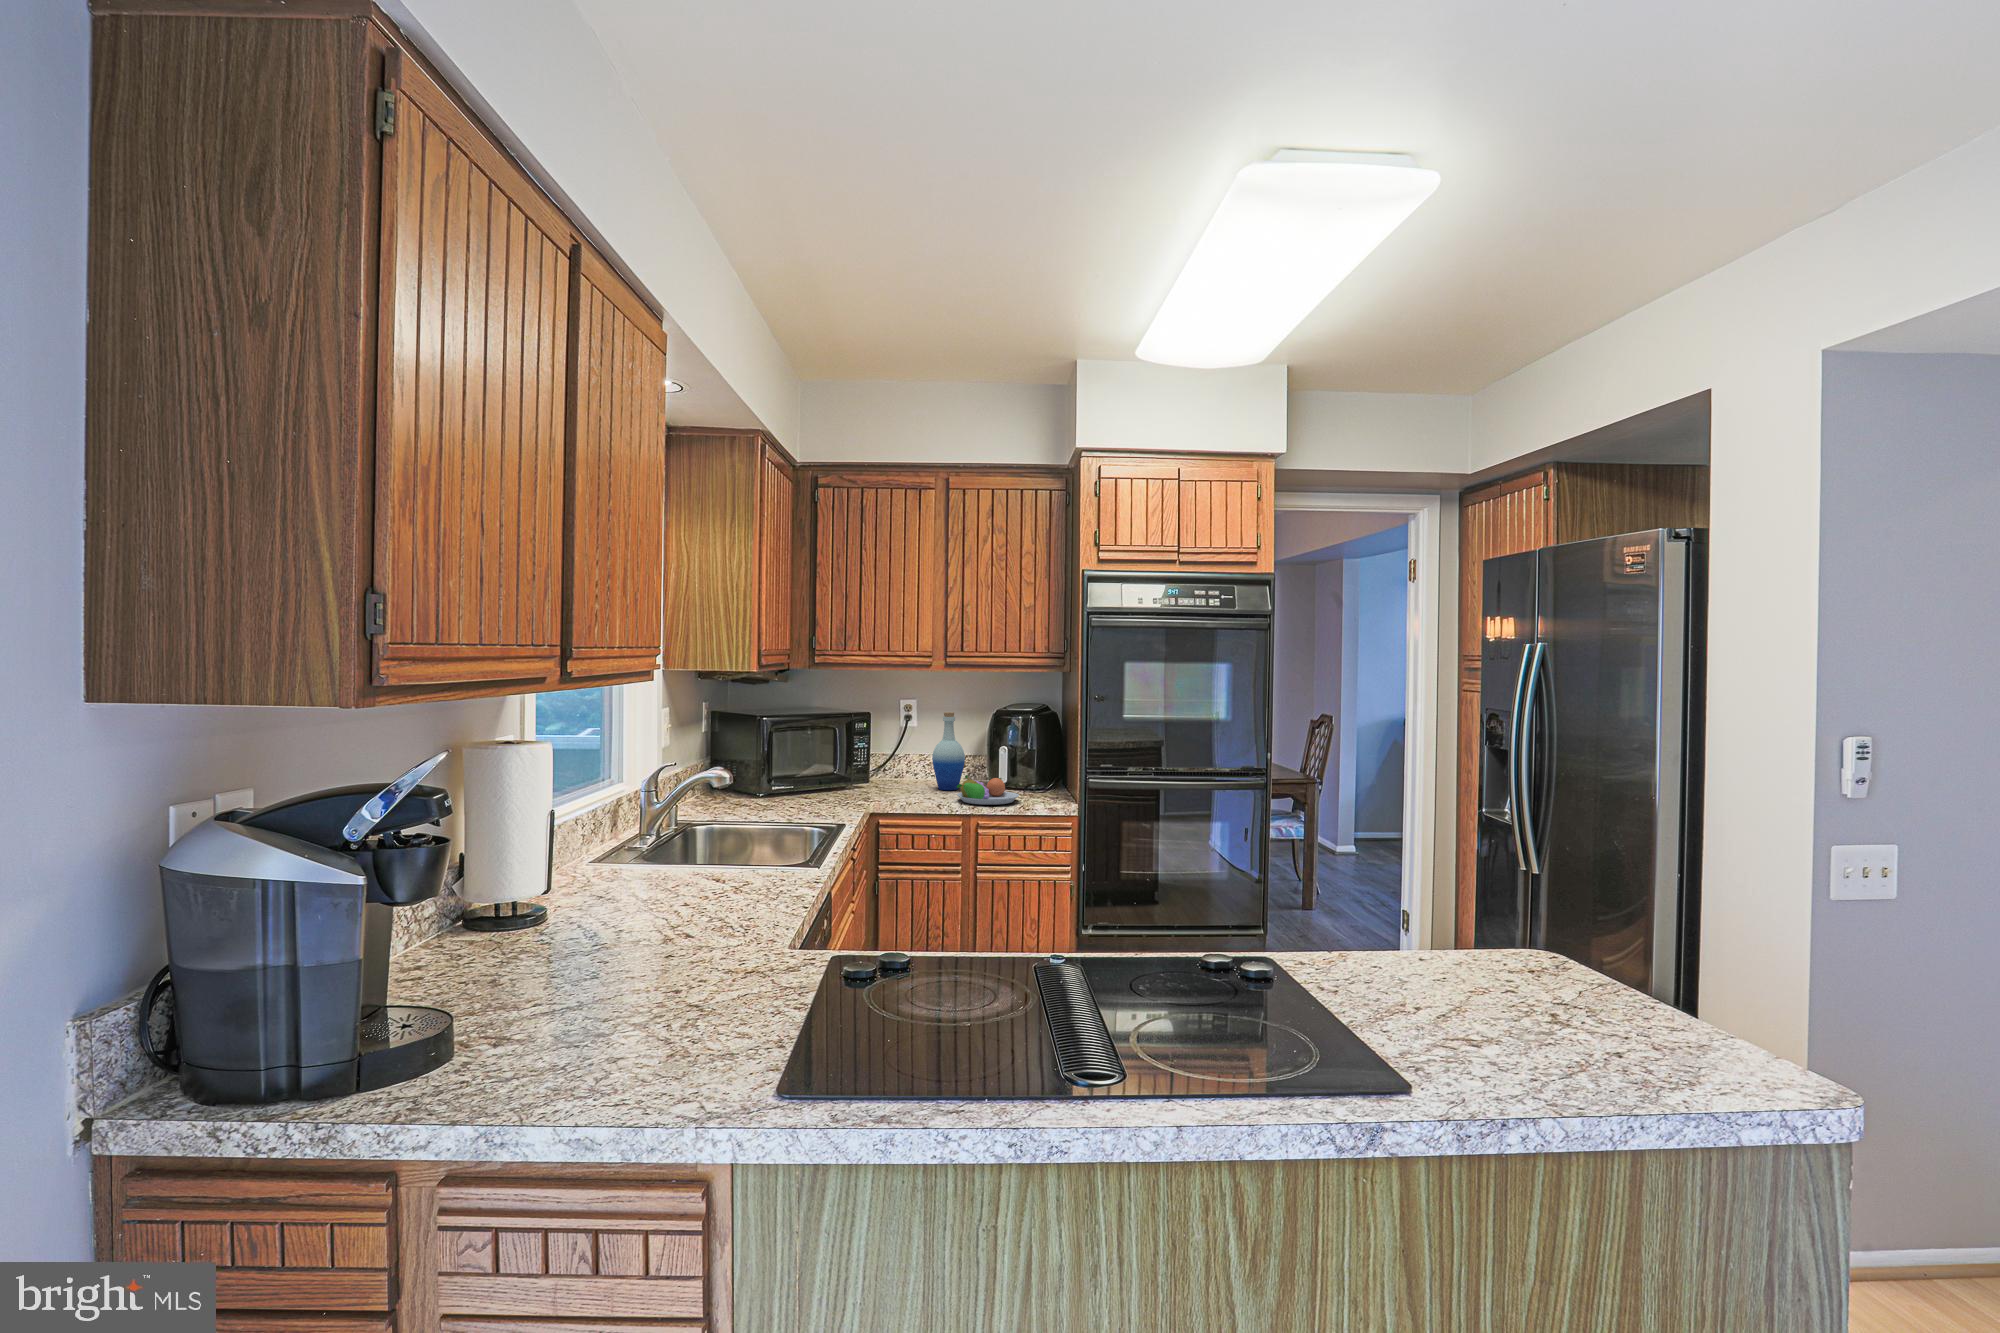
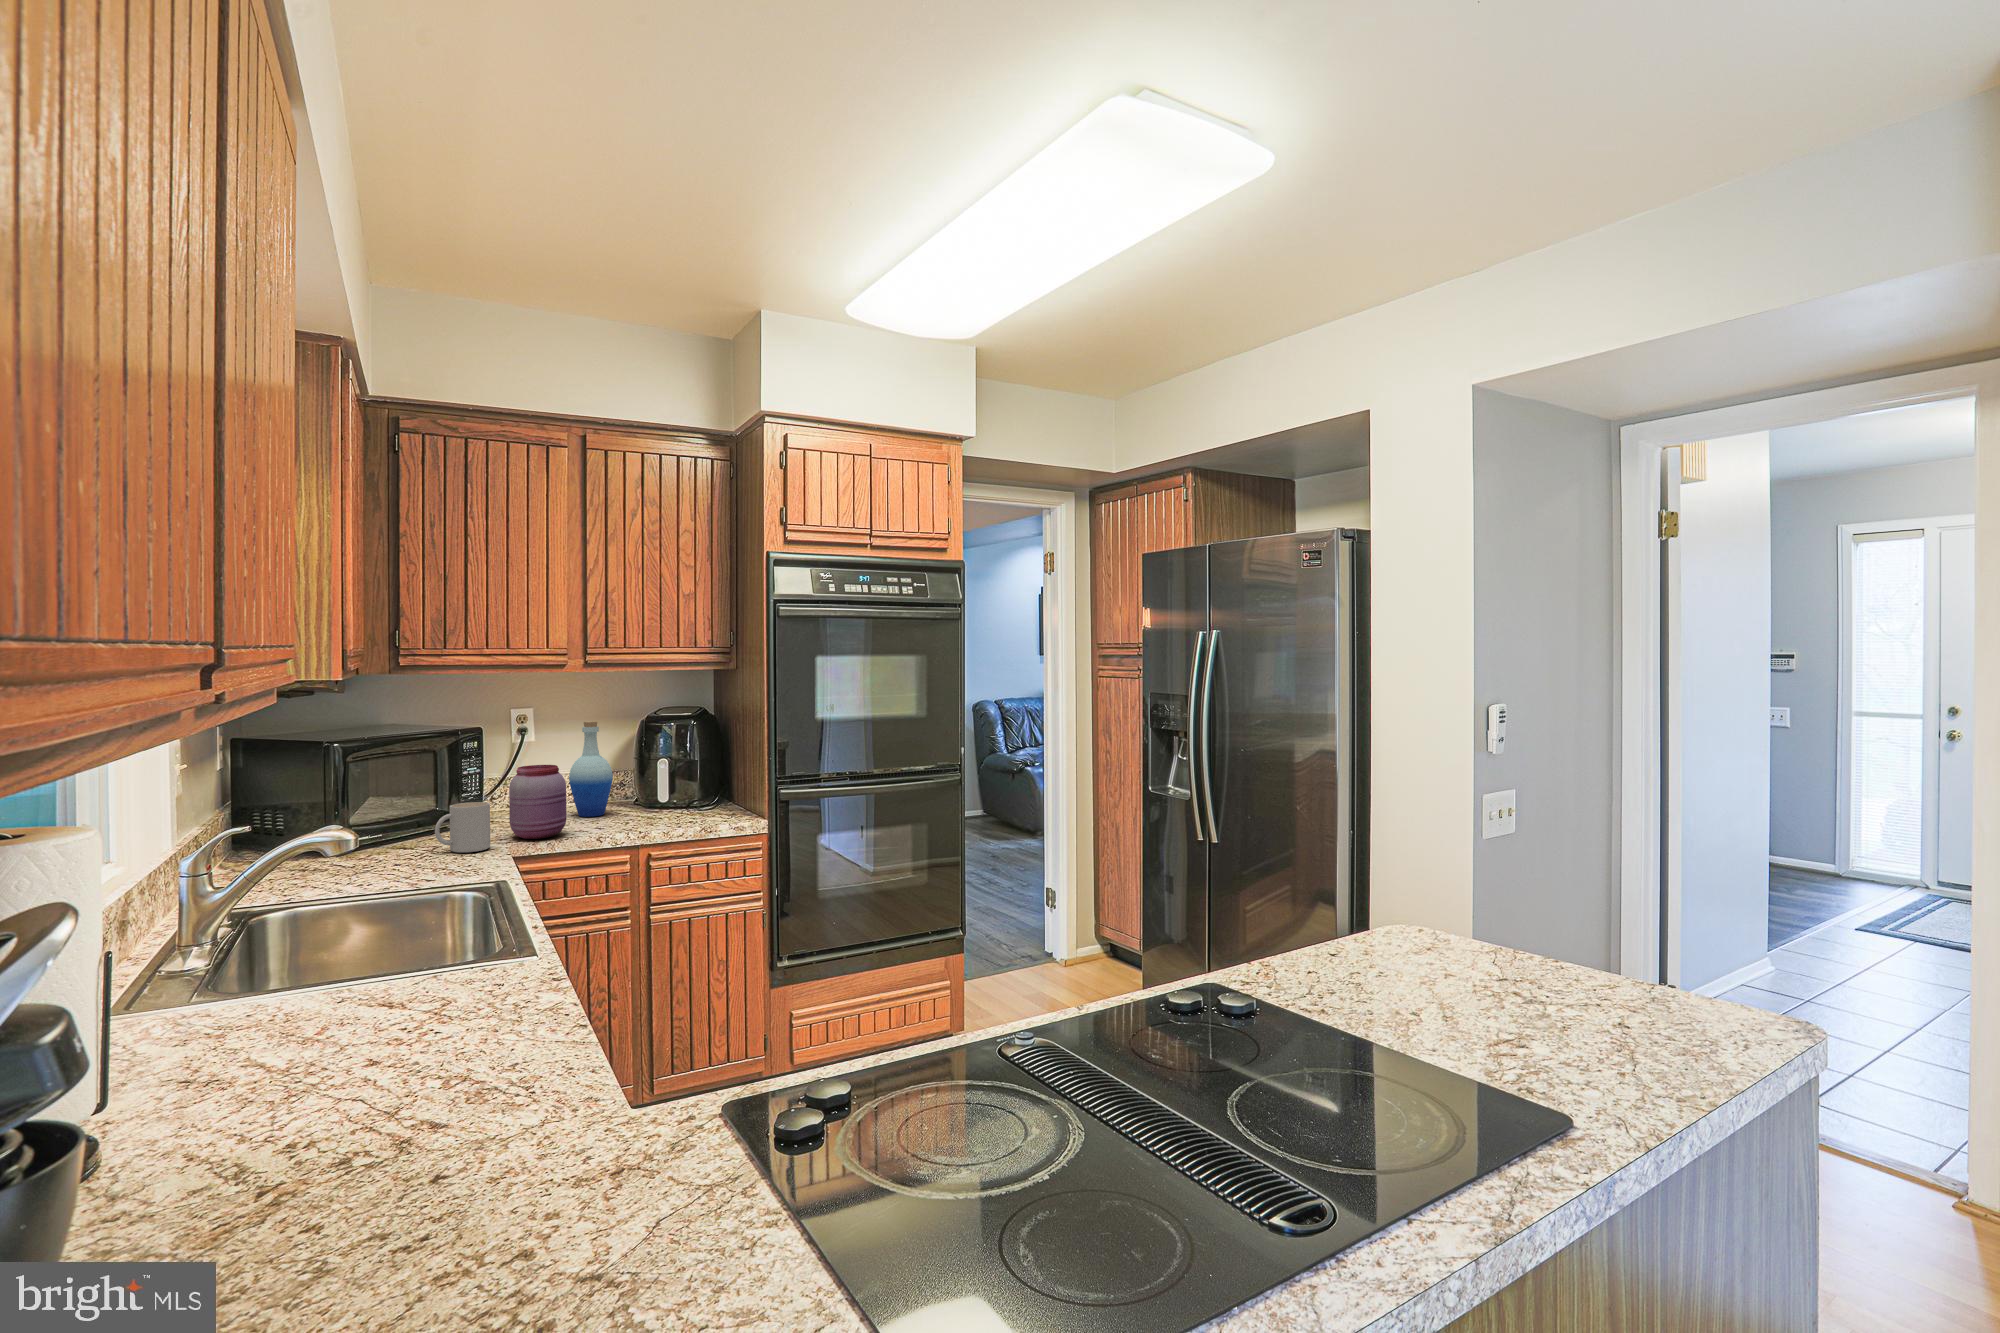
jar: none [879,744,920,802] -> present [509,765,567,839]
mug: none [824,769,862,806] -> present [435,802,490,852]
fruit bowl: present [957,775,1019,805] -> none [614,797,694,831]

